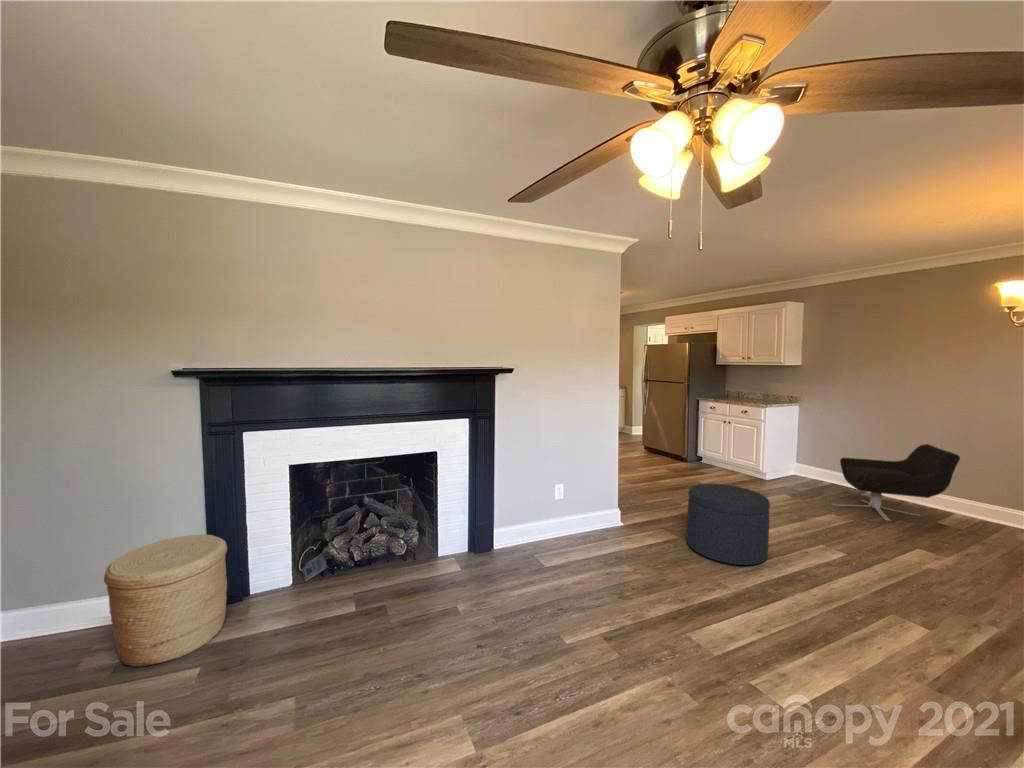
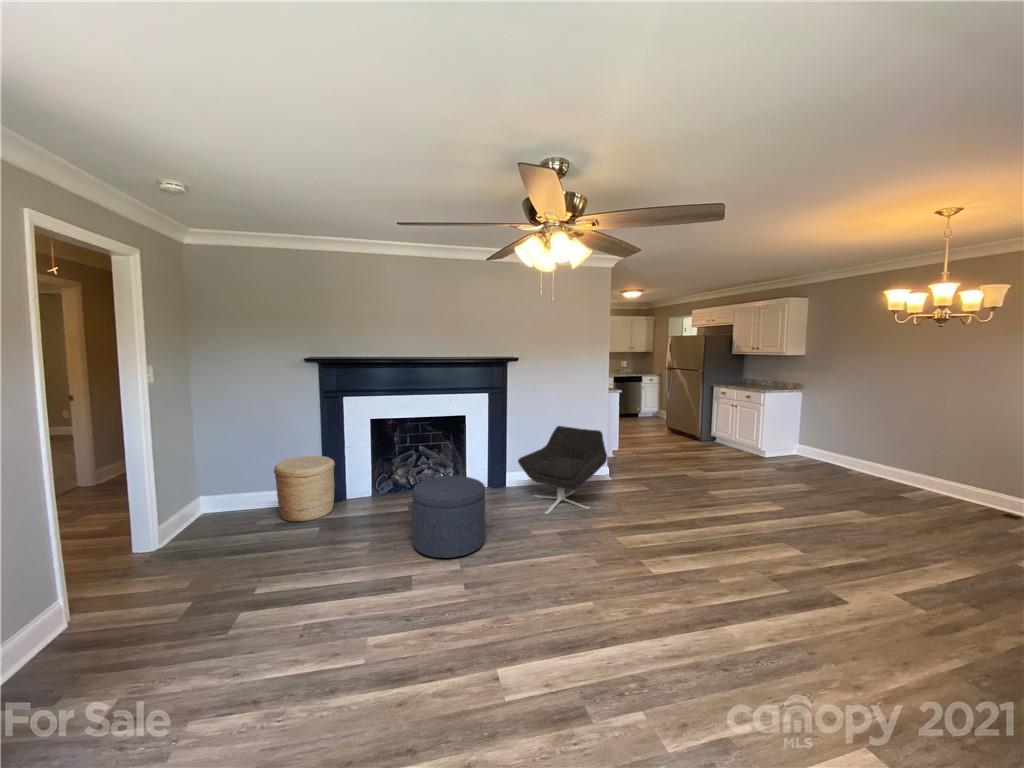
lounge chair: present [833,444,960,521] -> present [518,426,607,514]
ottoman: present [687,484,770,565] -> present [412,476,486,558]

